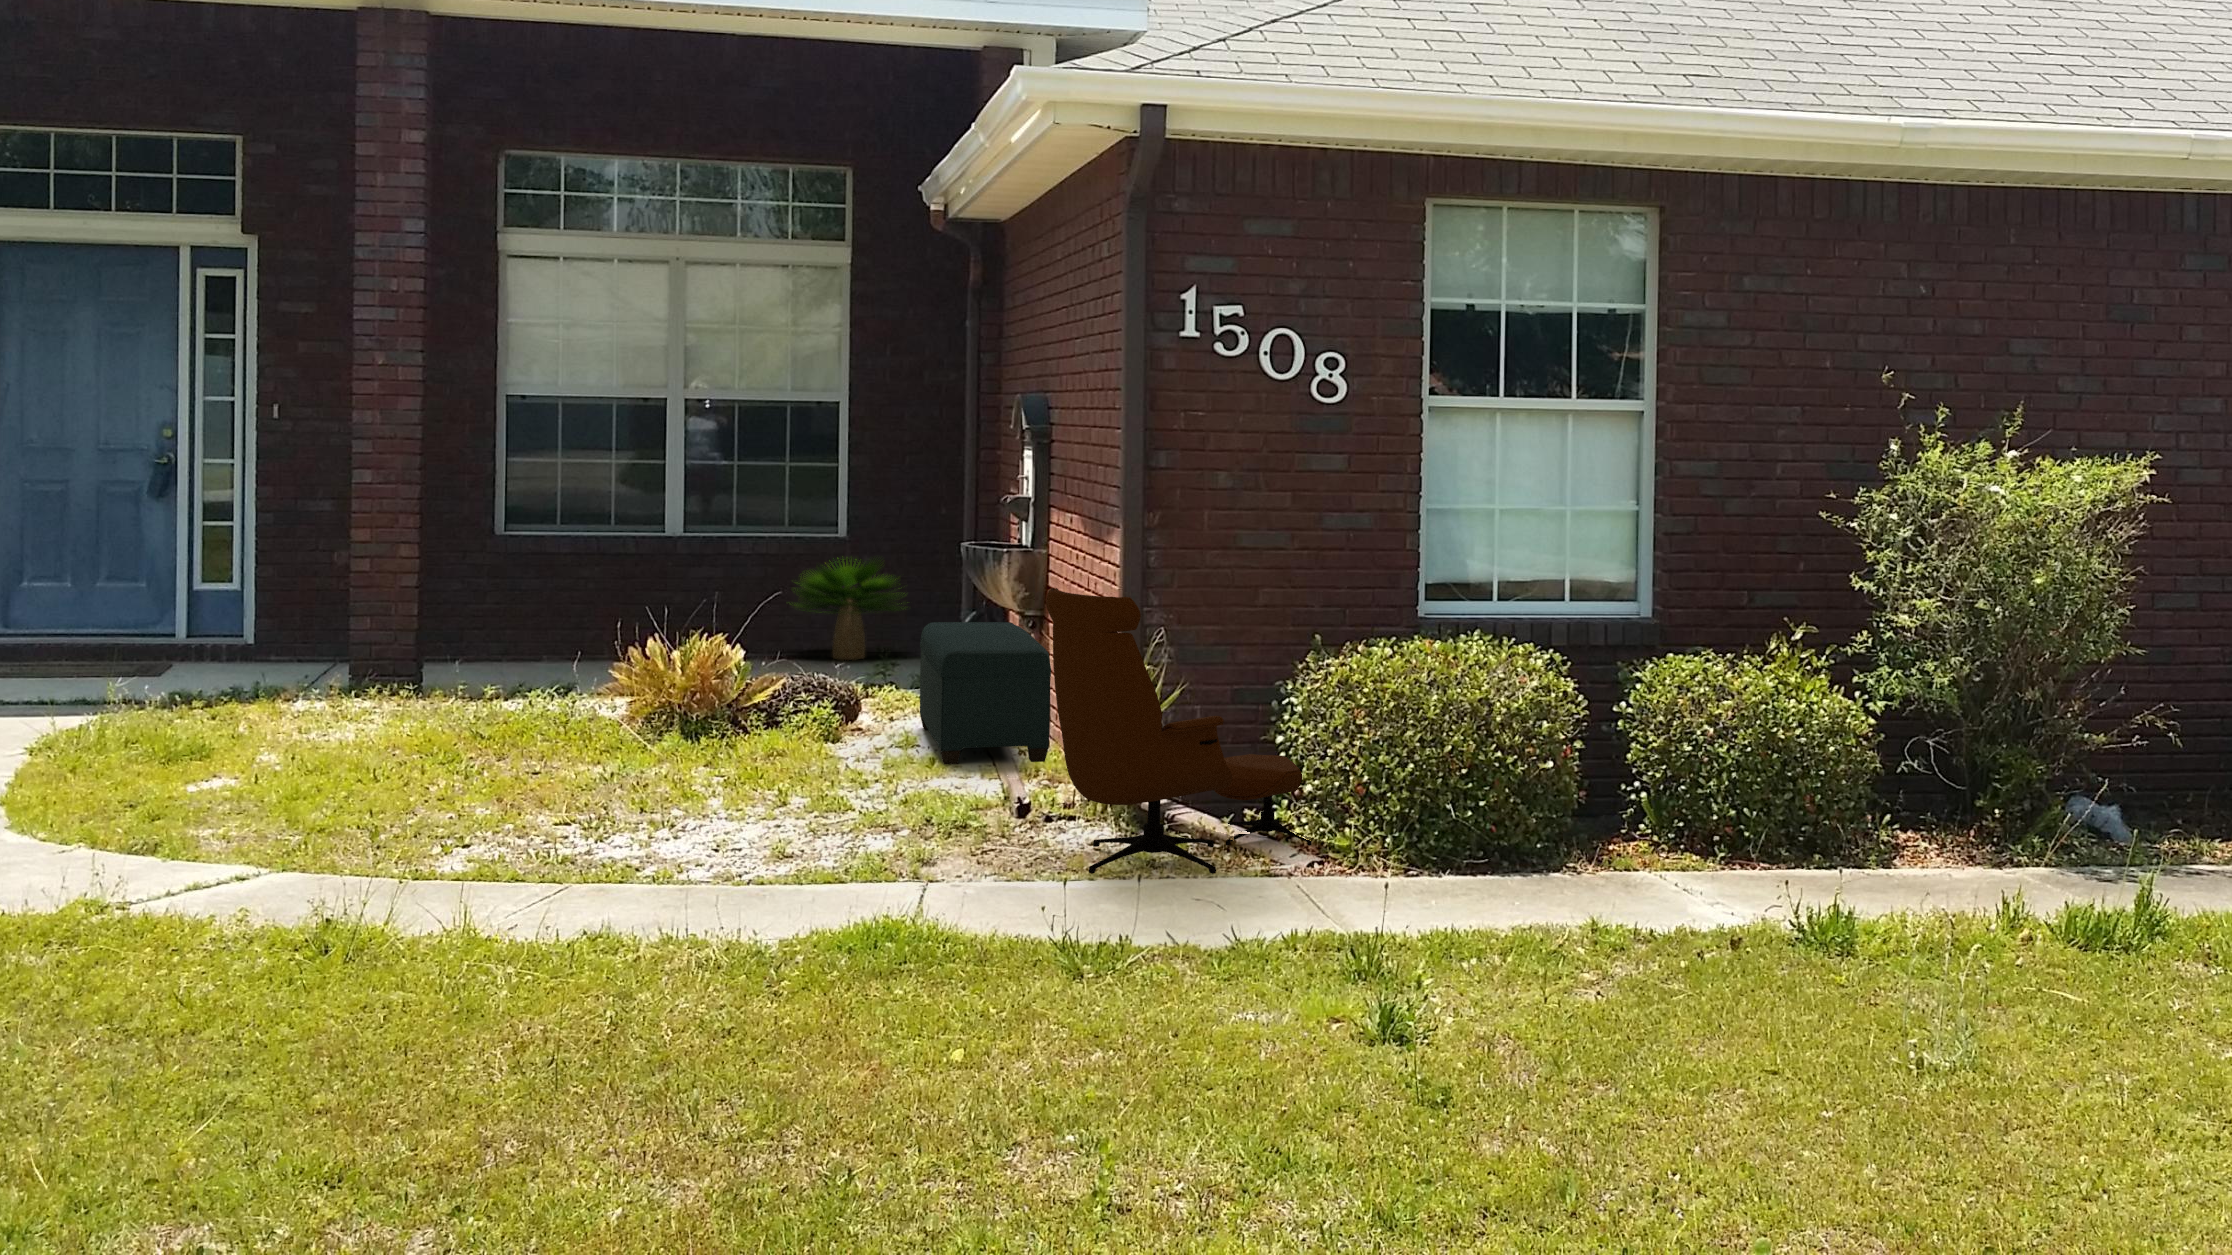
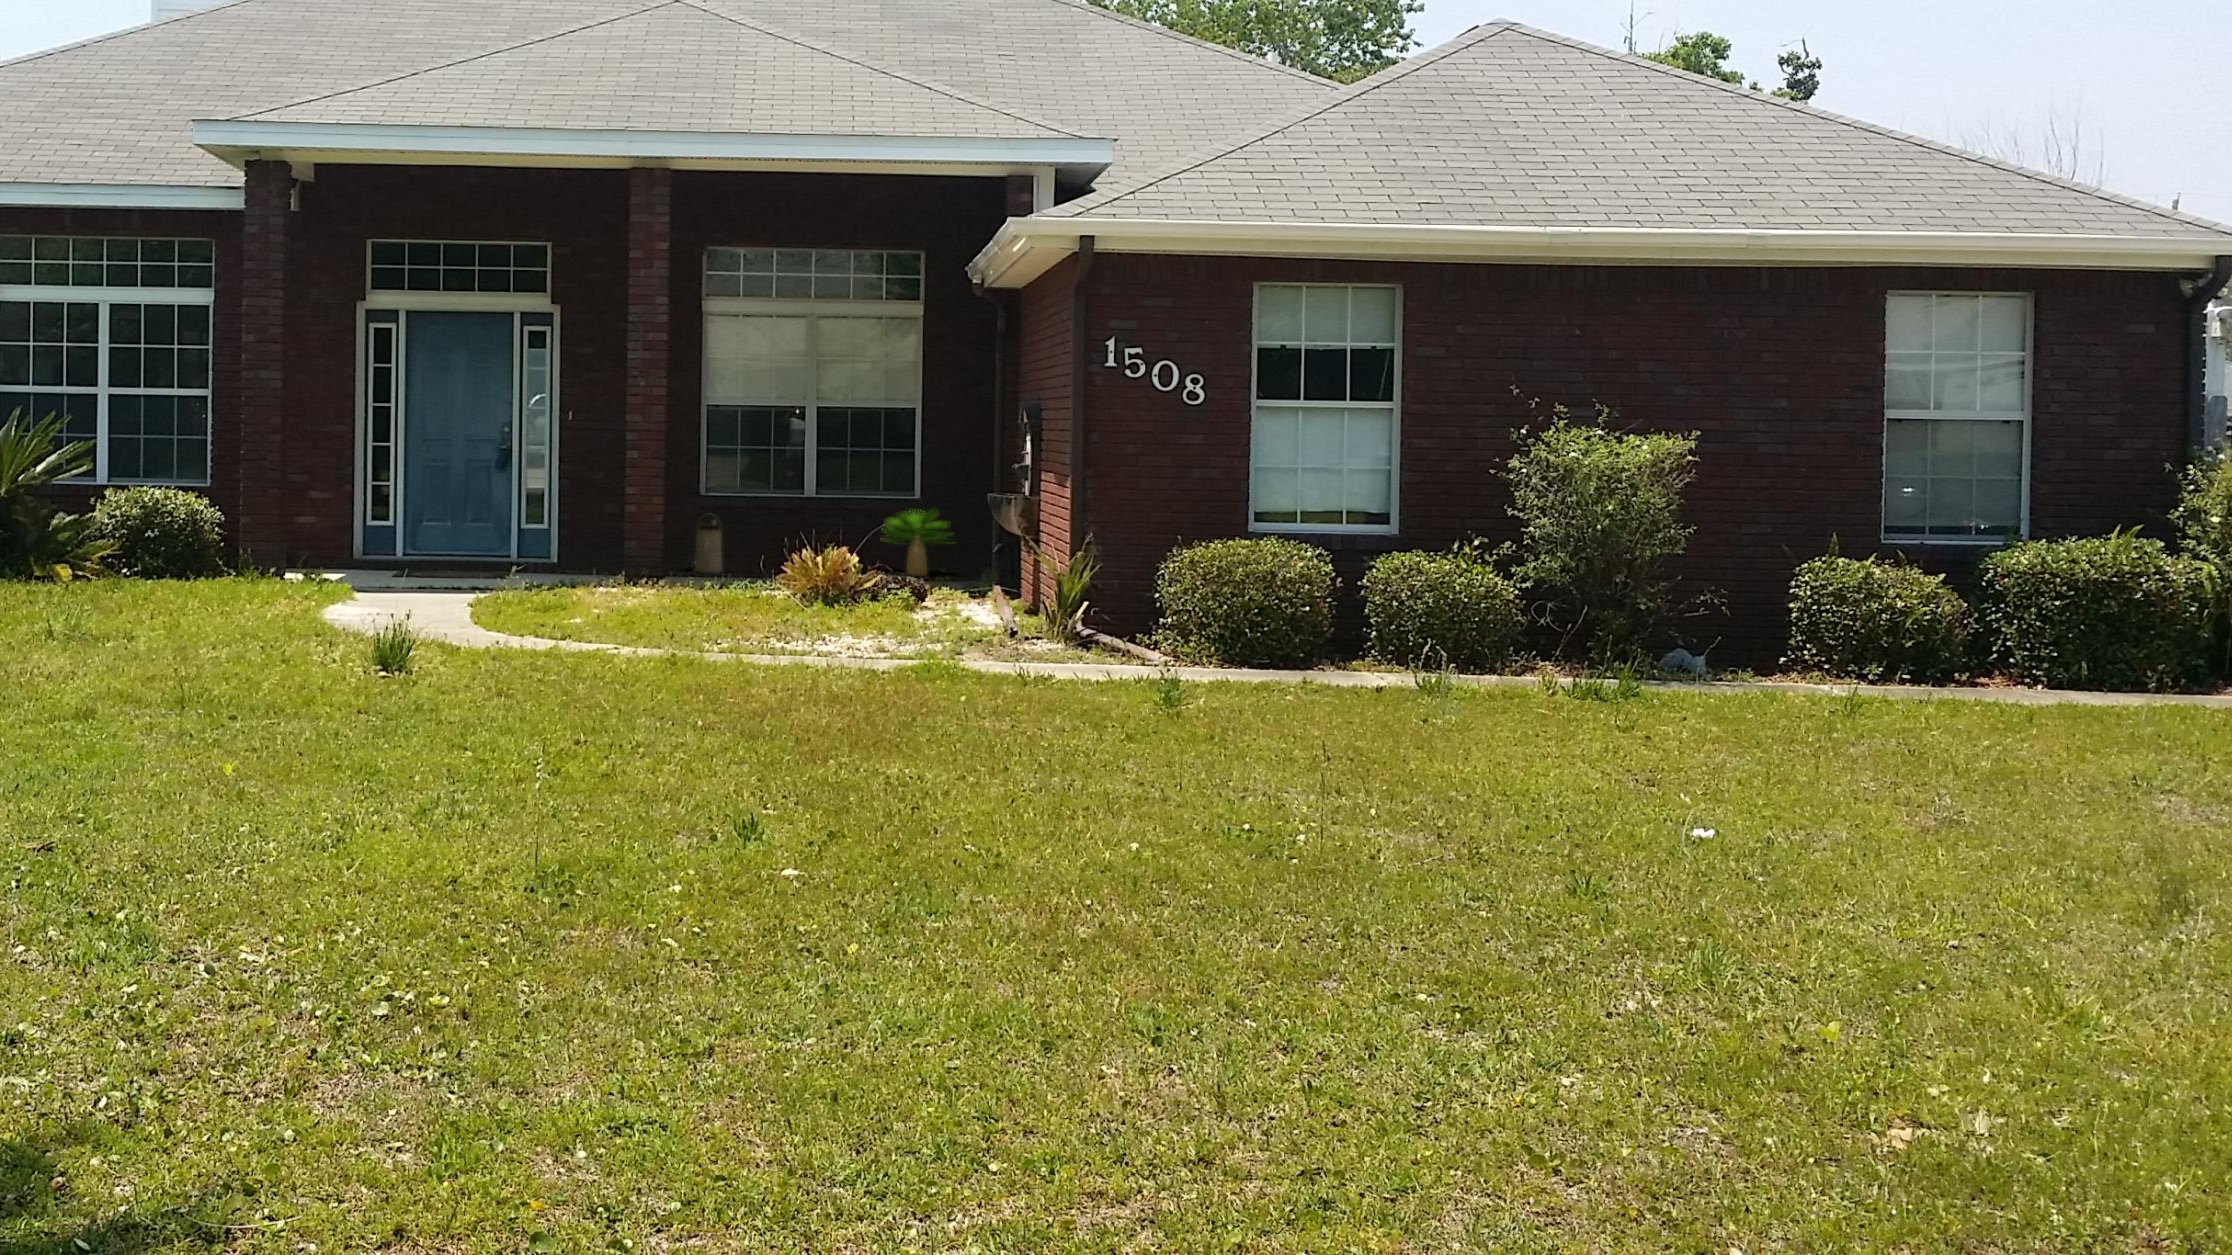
watering can: none [485,570,535,665] -> present [695,515,722,573]
lounge chair: present [1046,588,1312,874] -> none [1028,504,1186,657]
bench: present [920,622,1051,765] -> none [962,540,1039,619]

